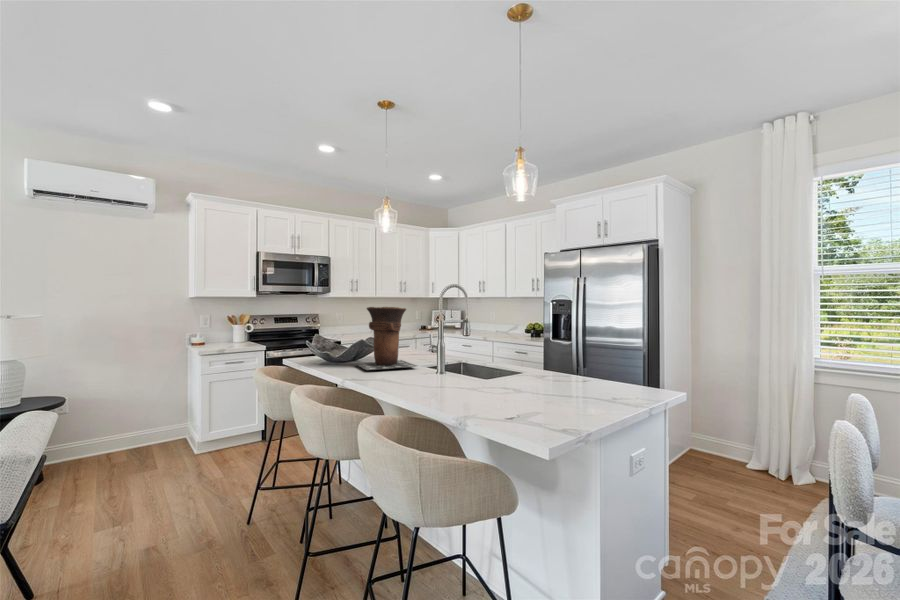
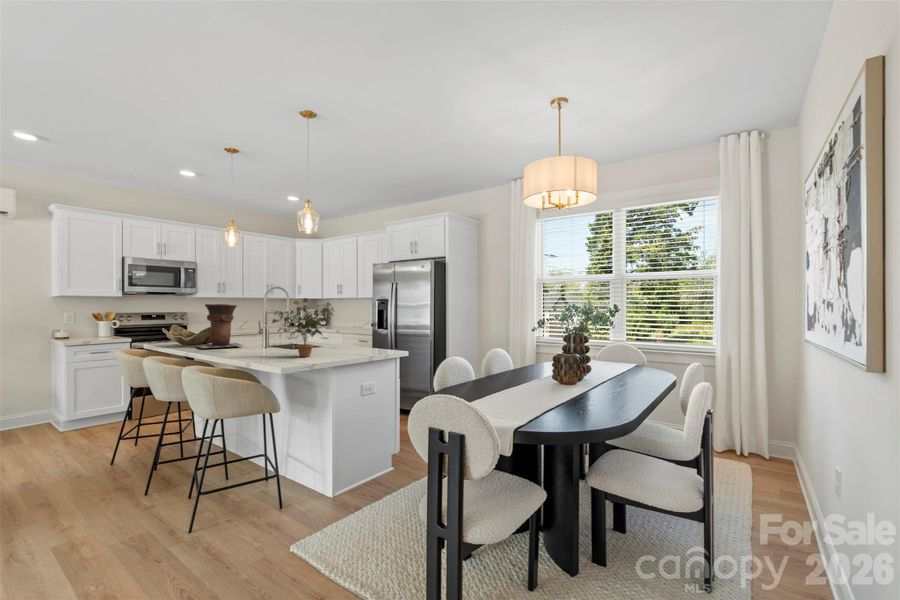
potted plant: none [491,298,602,399] -> present [272,298,334,357]

